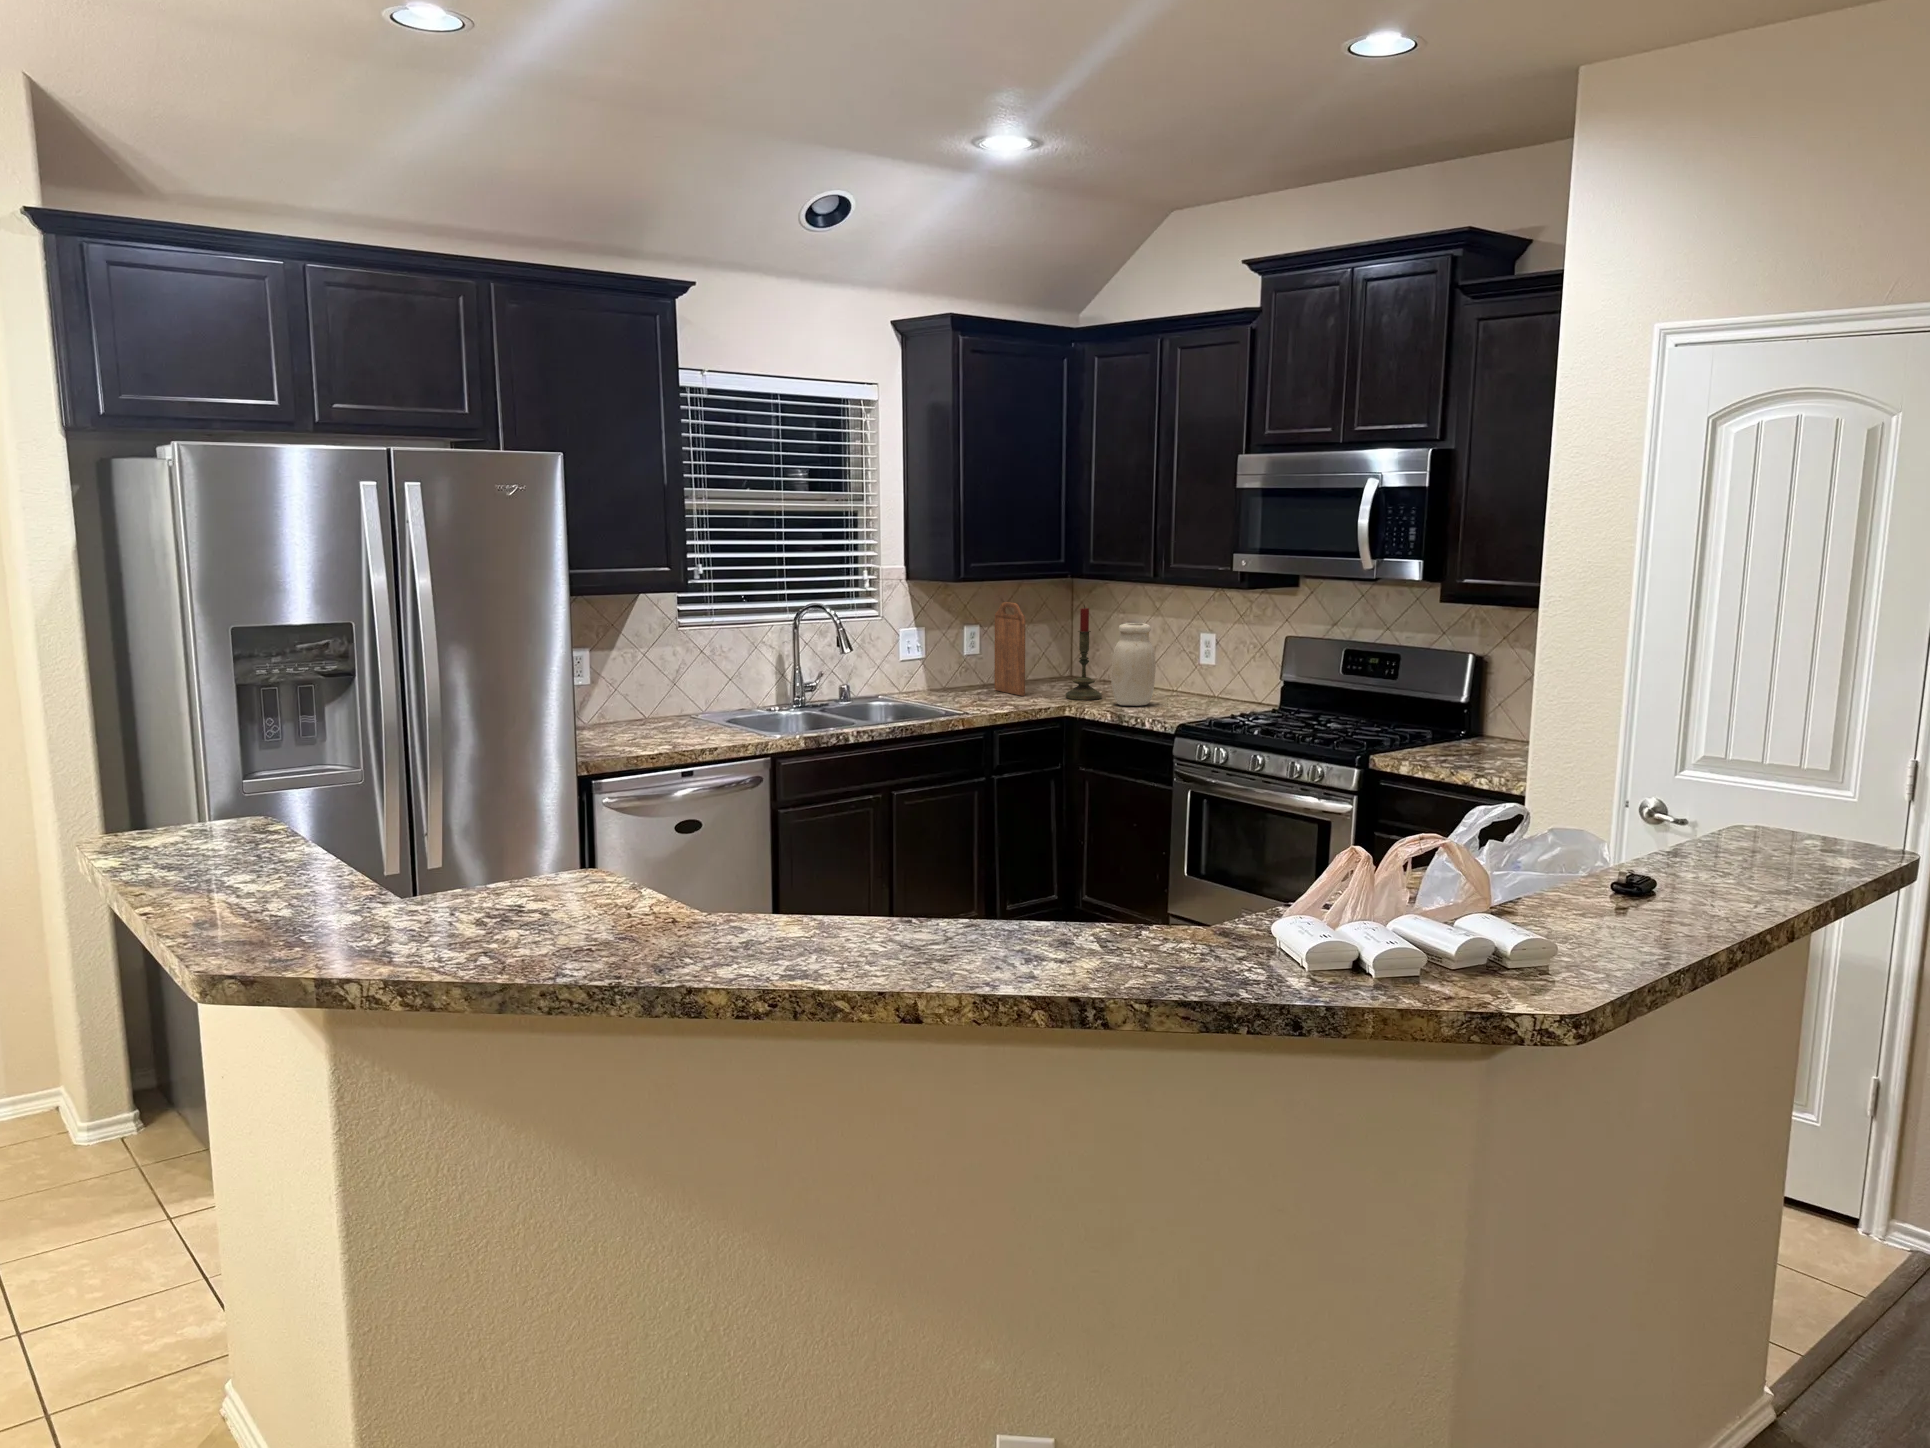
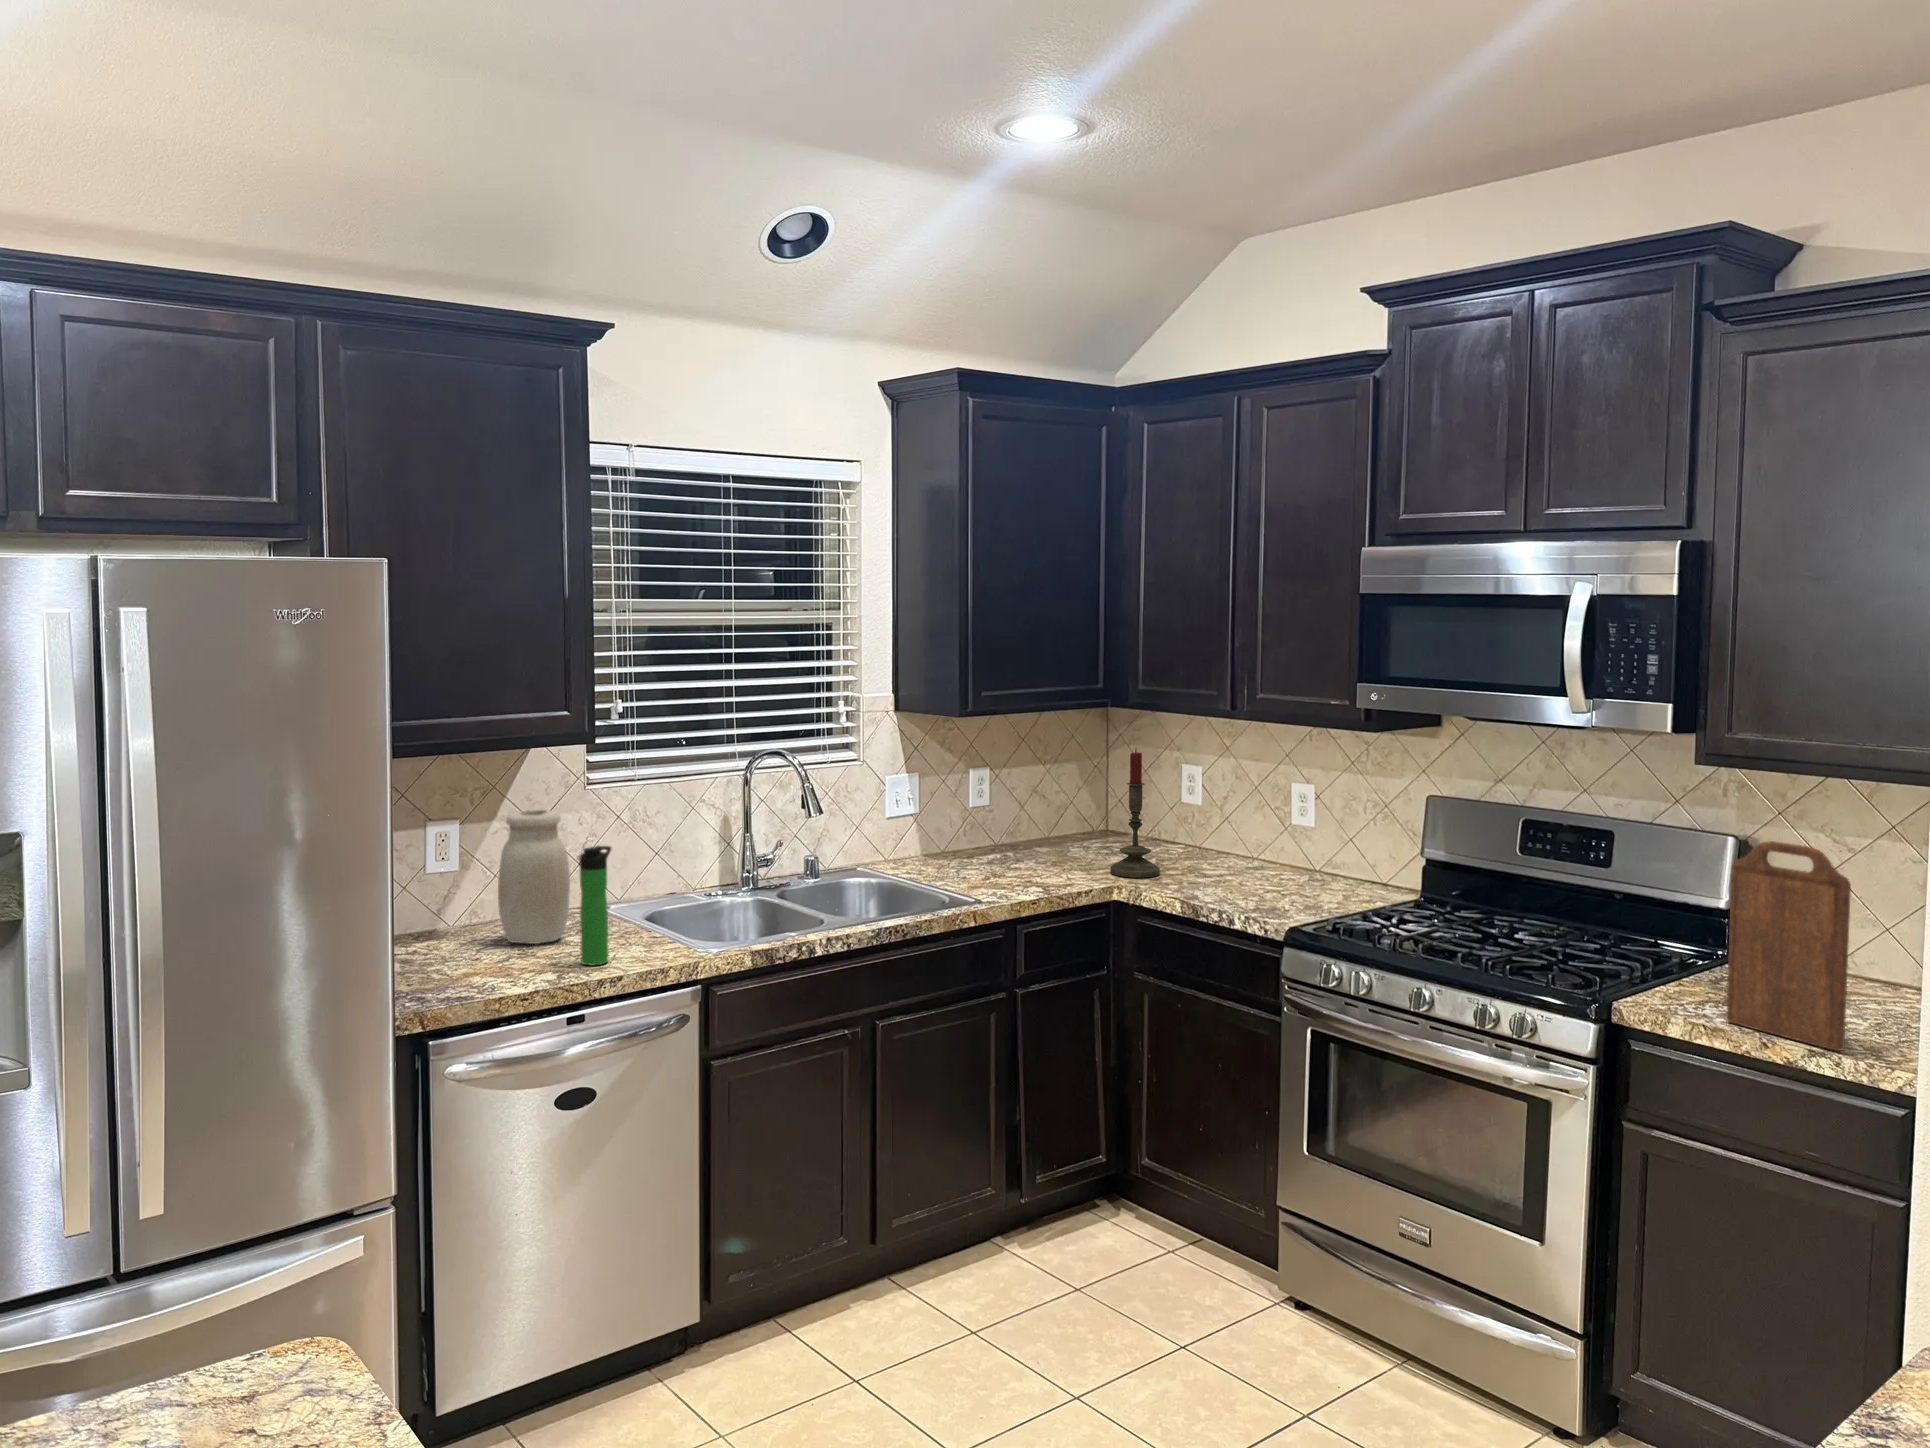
cutting board: present [994,602,1025,696] -> present [1727,841,1851,1051]
jar: present [1111,623,1156,706] -> present [498,810,570,944]
bottle: none [683,661,704,742] -> present [579,846,611,965]

